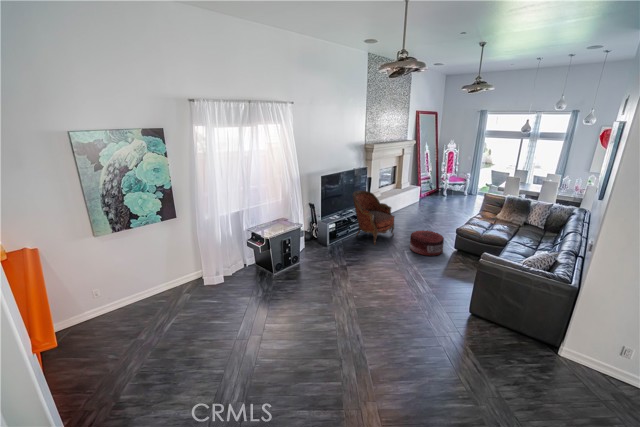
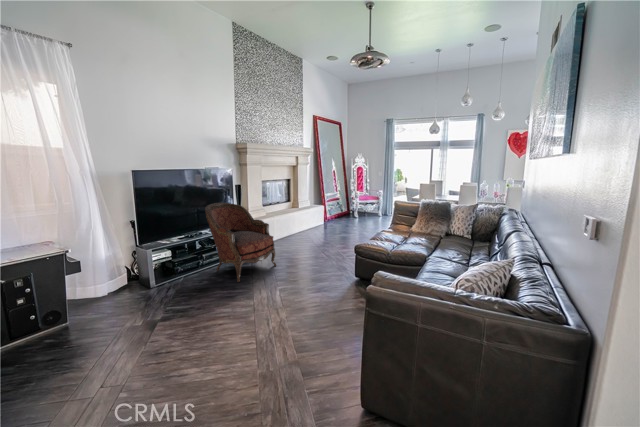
pouf: present [410,230,444,256] -> none [291,253,340,291]

